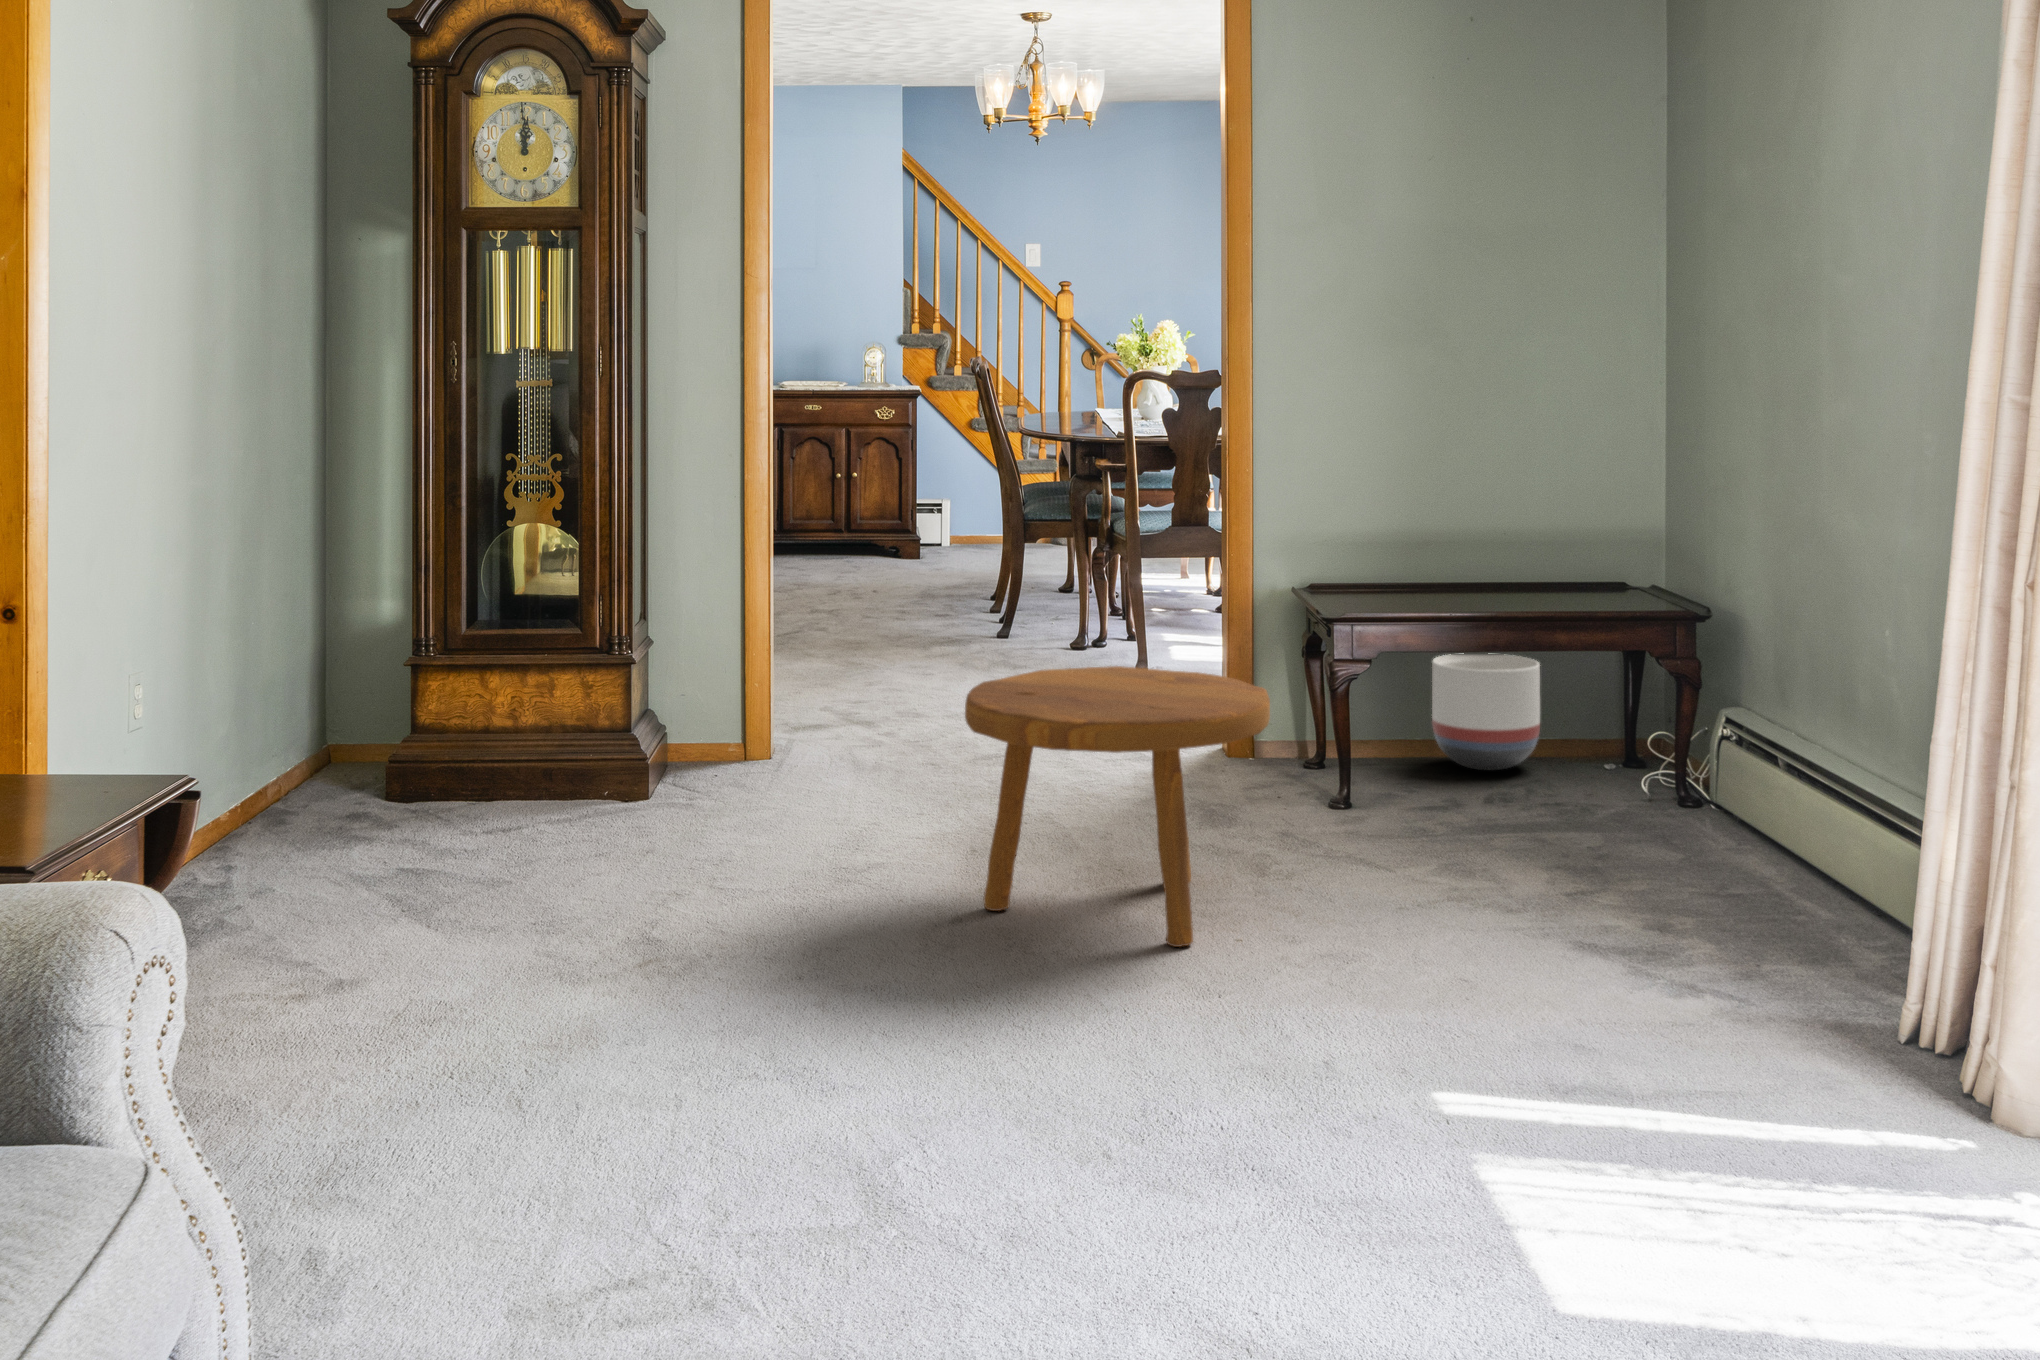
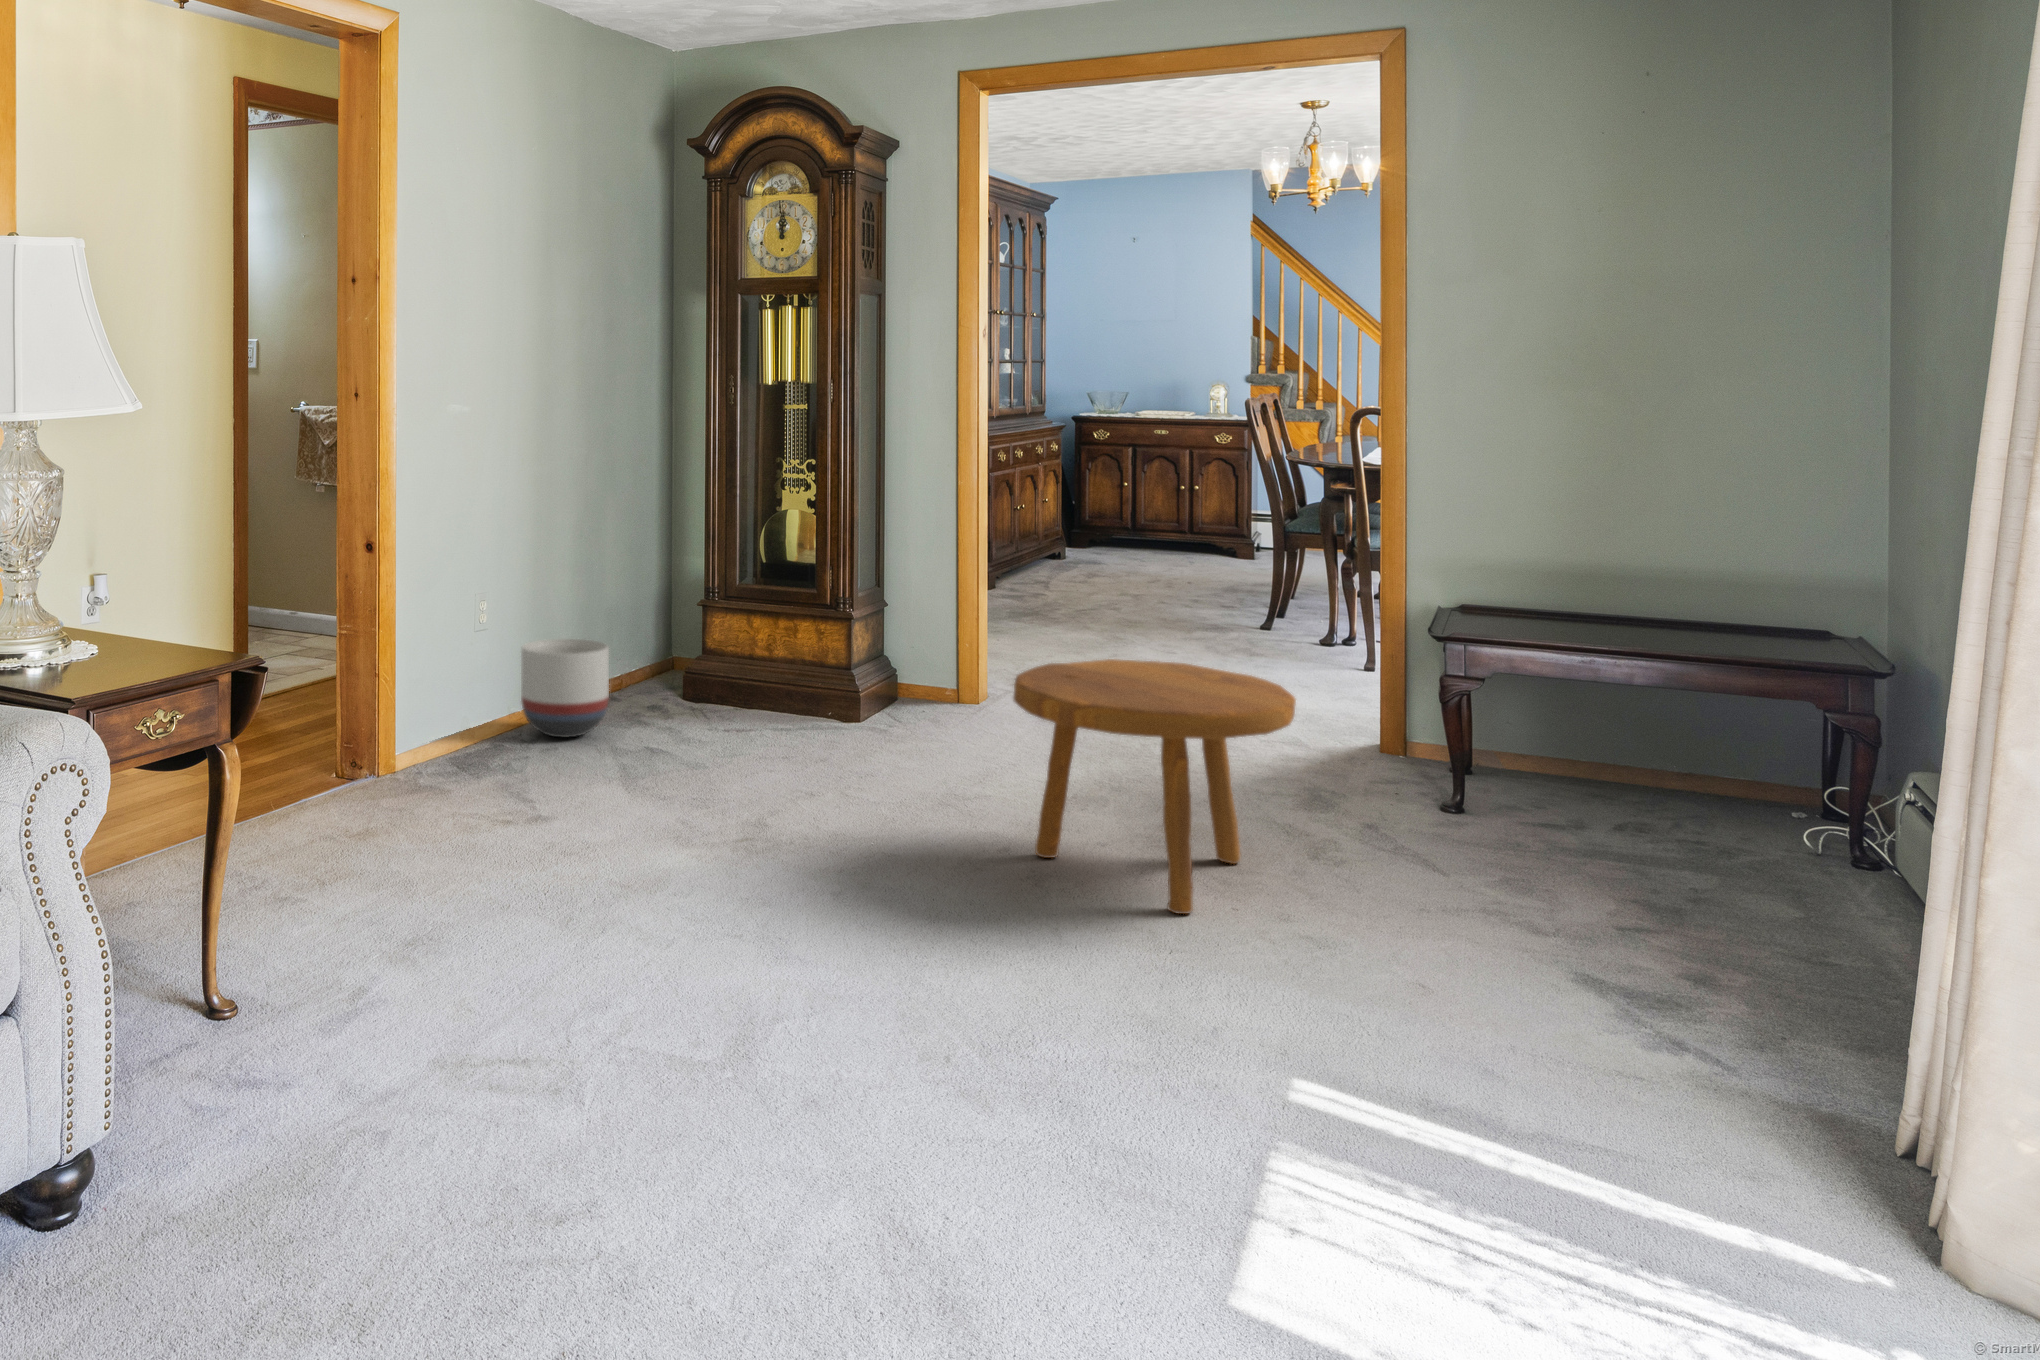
planter: present [1432,653,1540,770] -> present [521,639,609,737]

